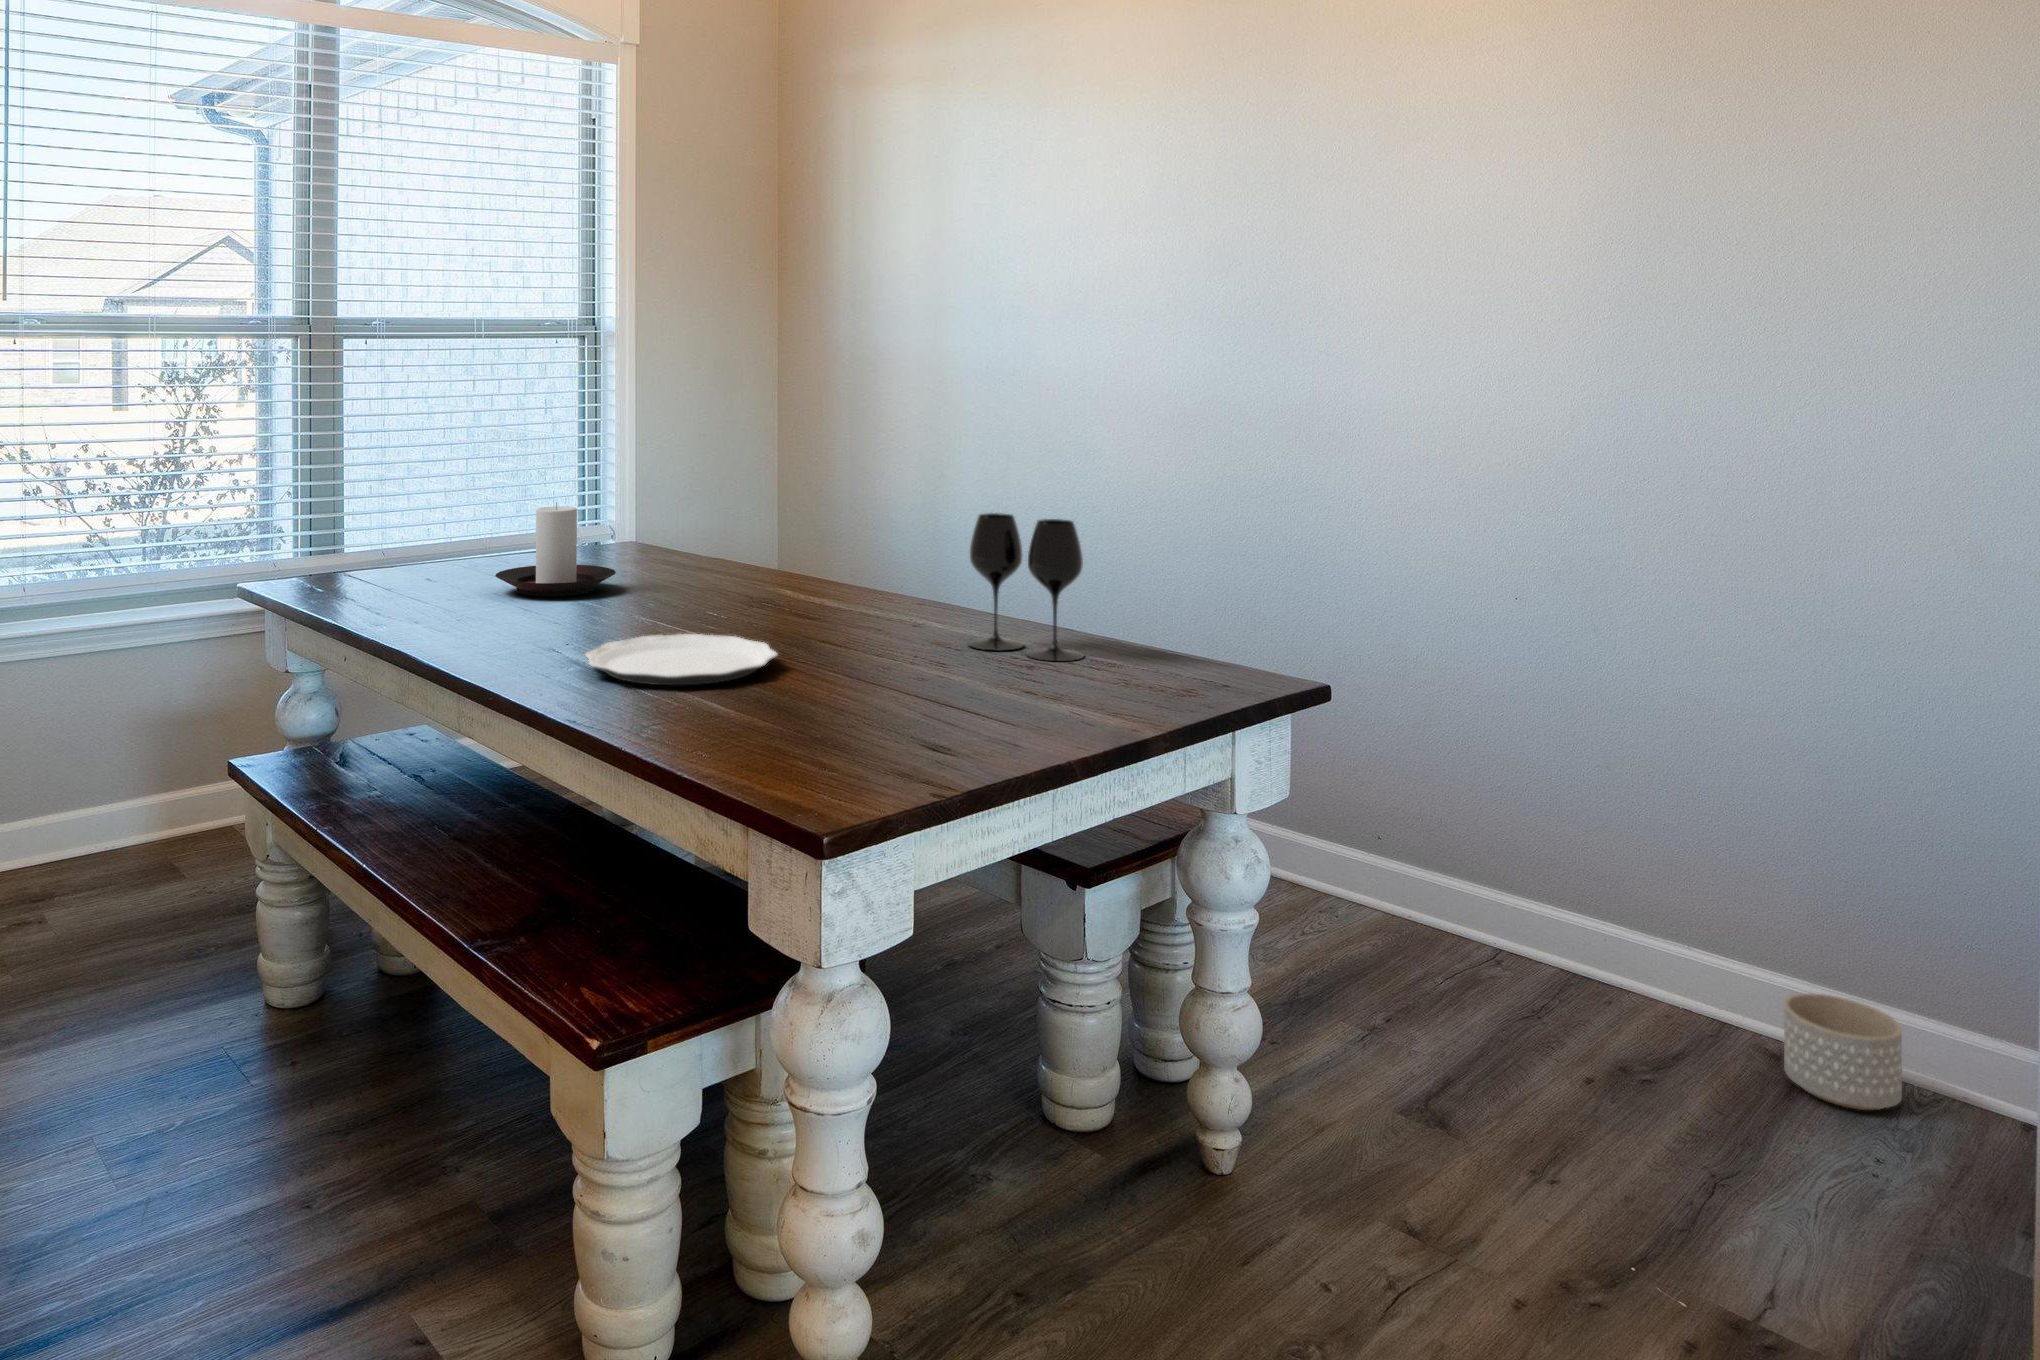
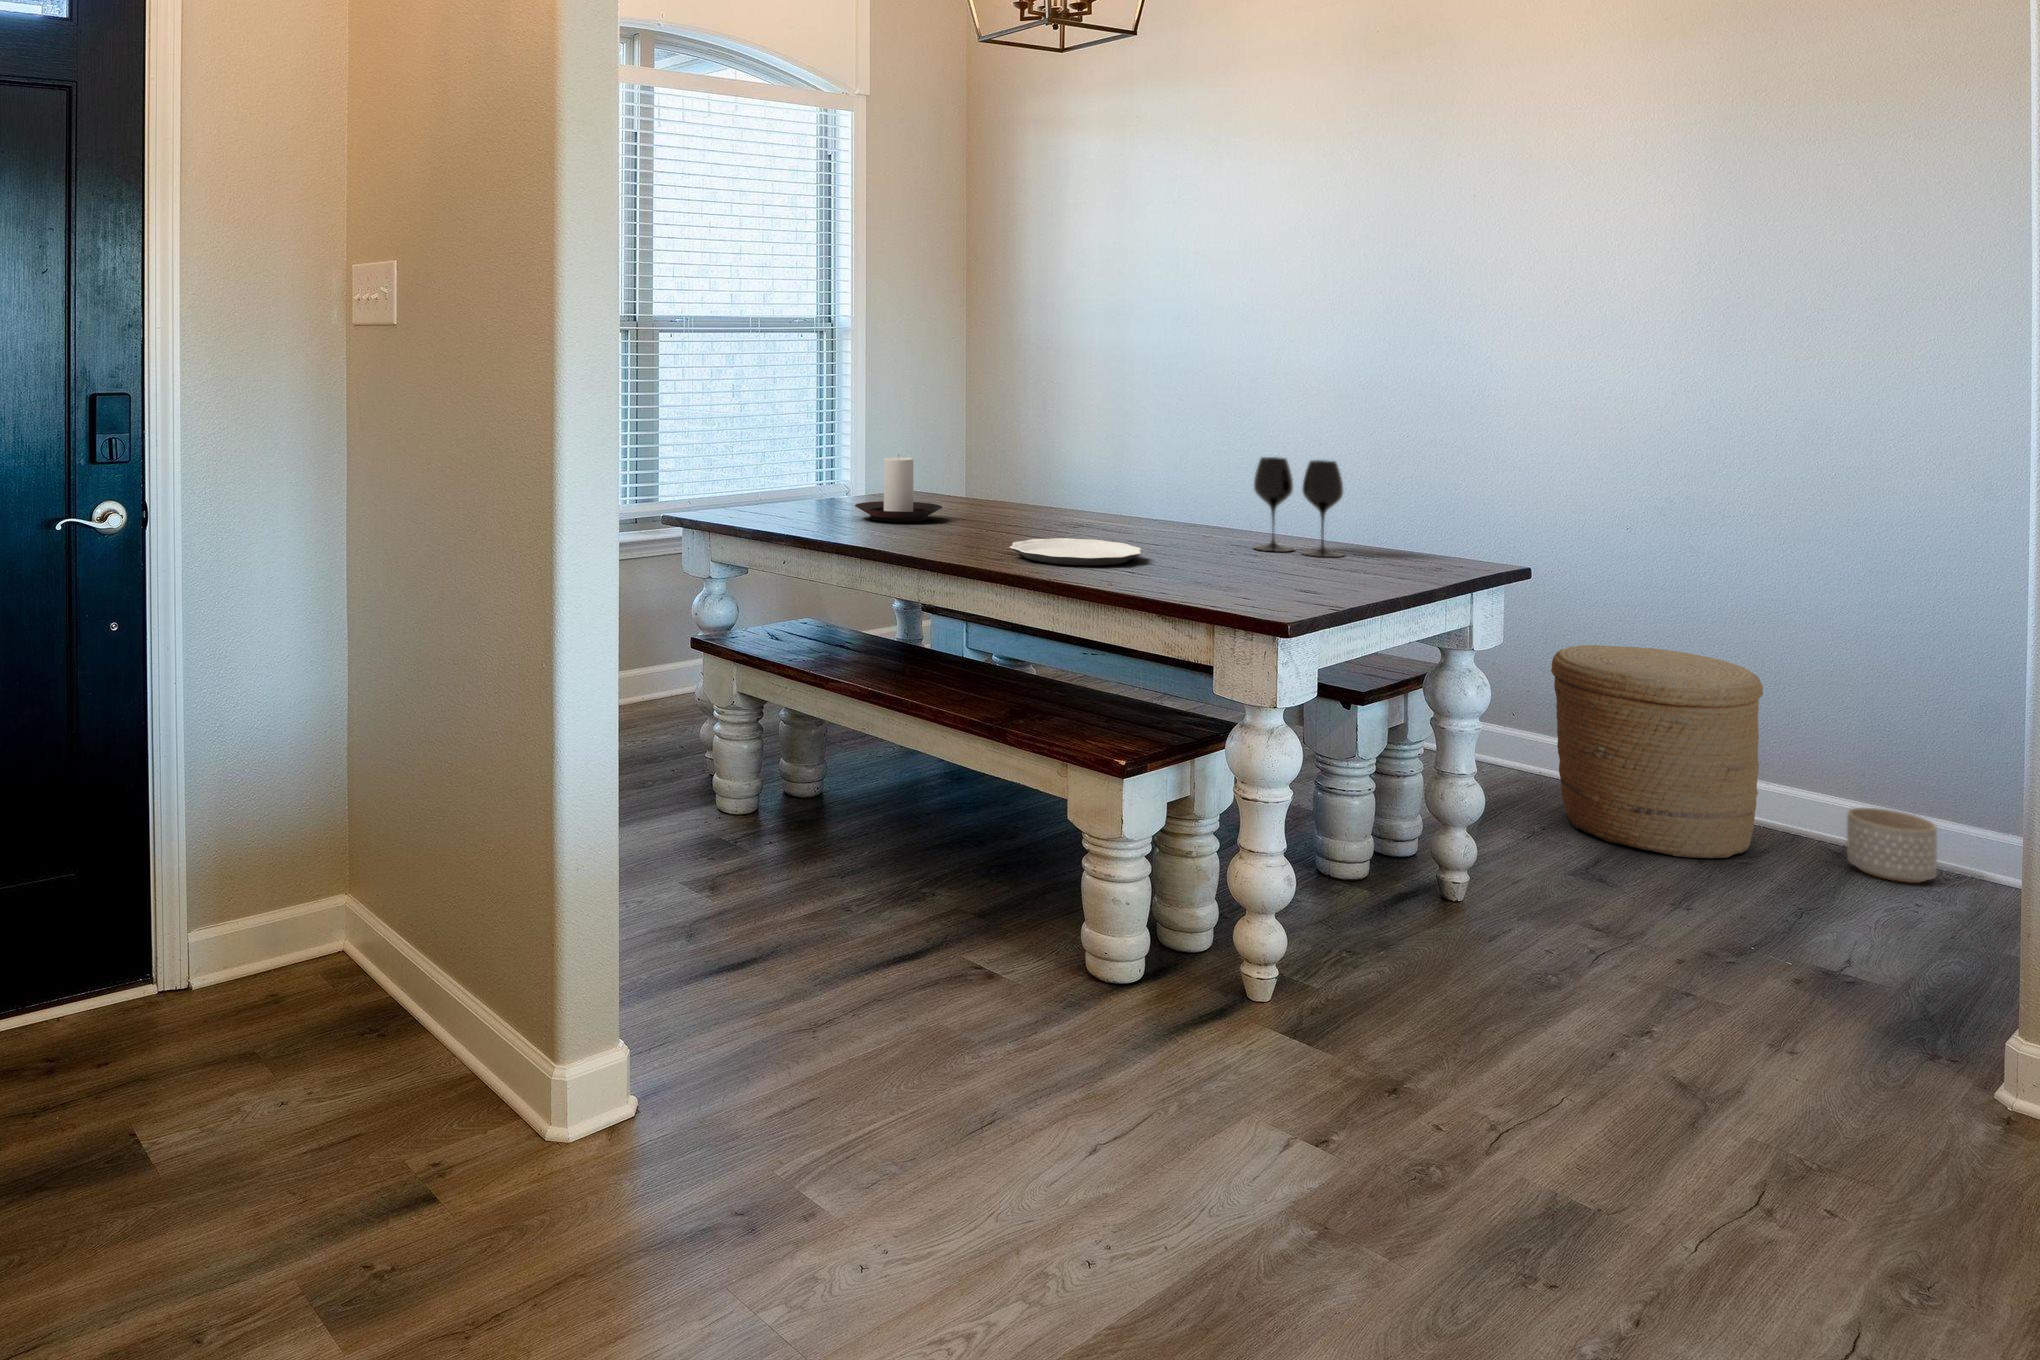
woven basket: none [1404,756,1674,1070] -> present [1551,645,1763,858]

